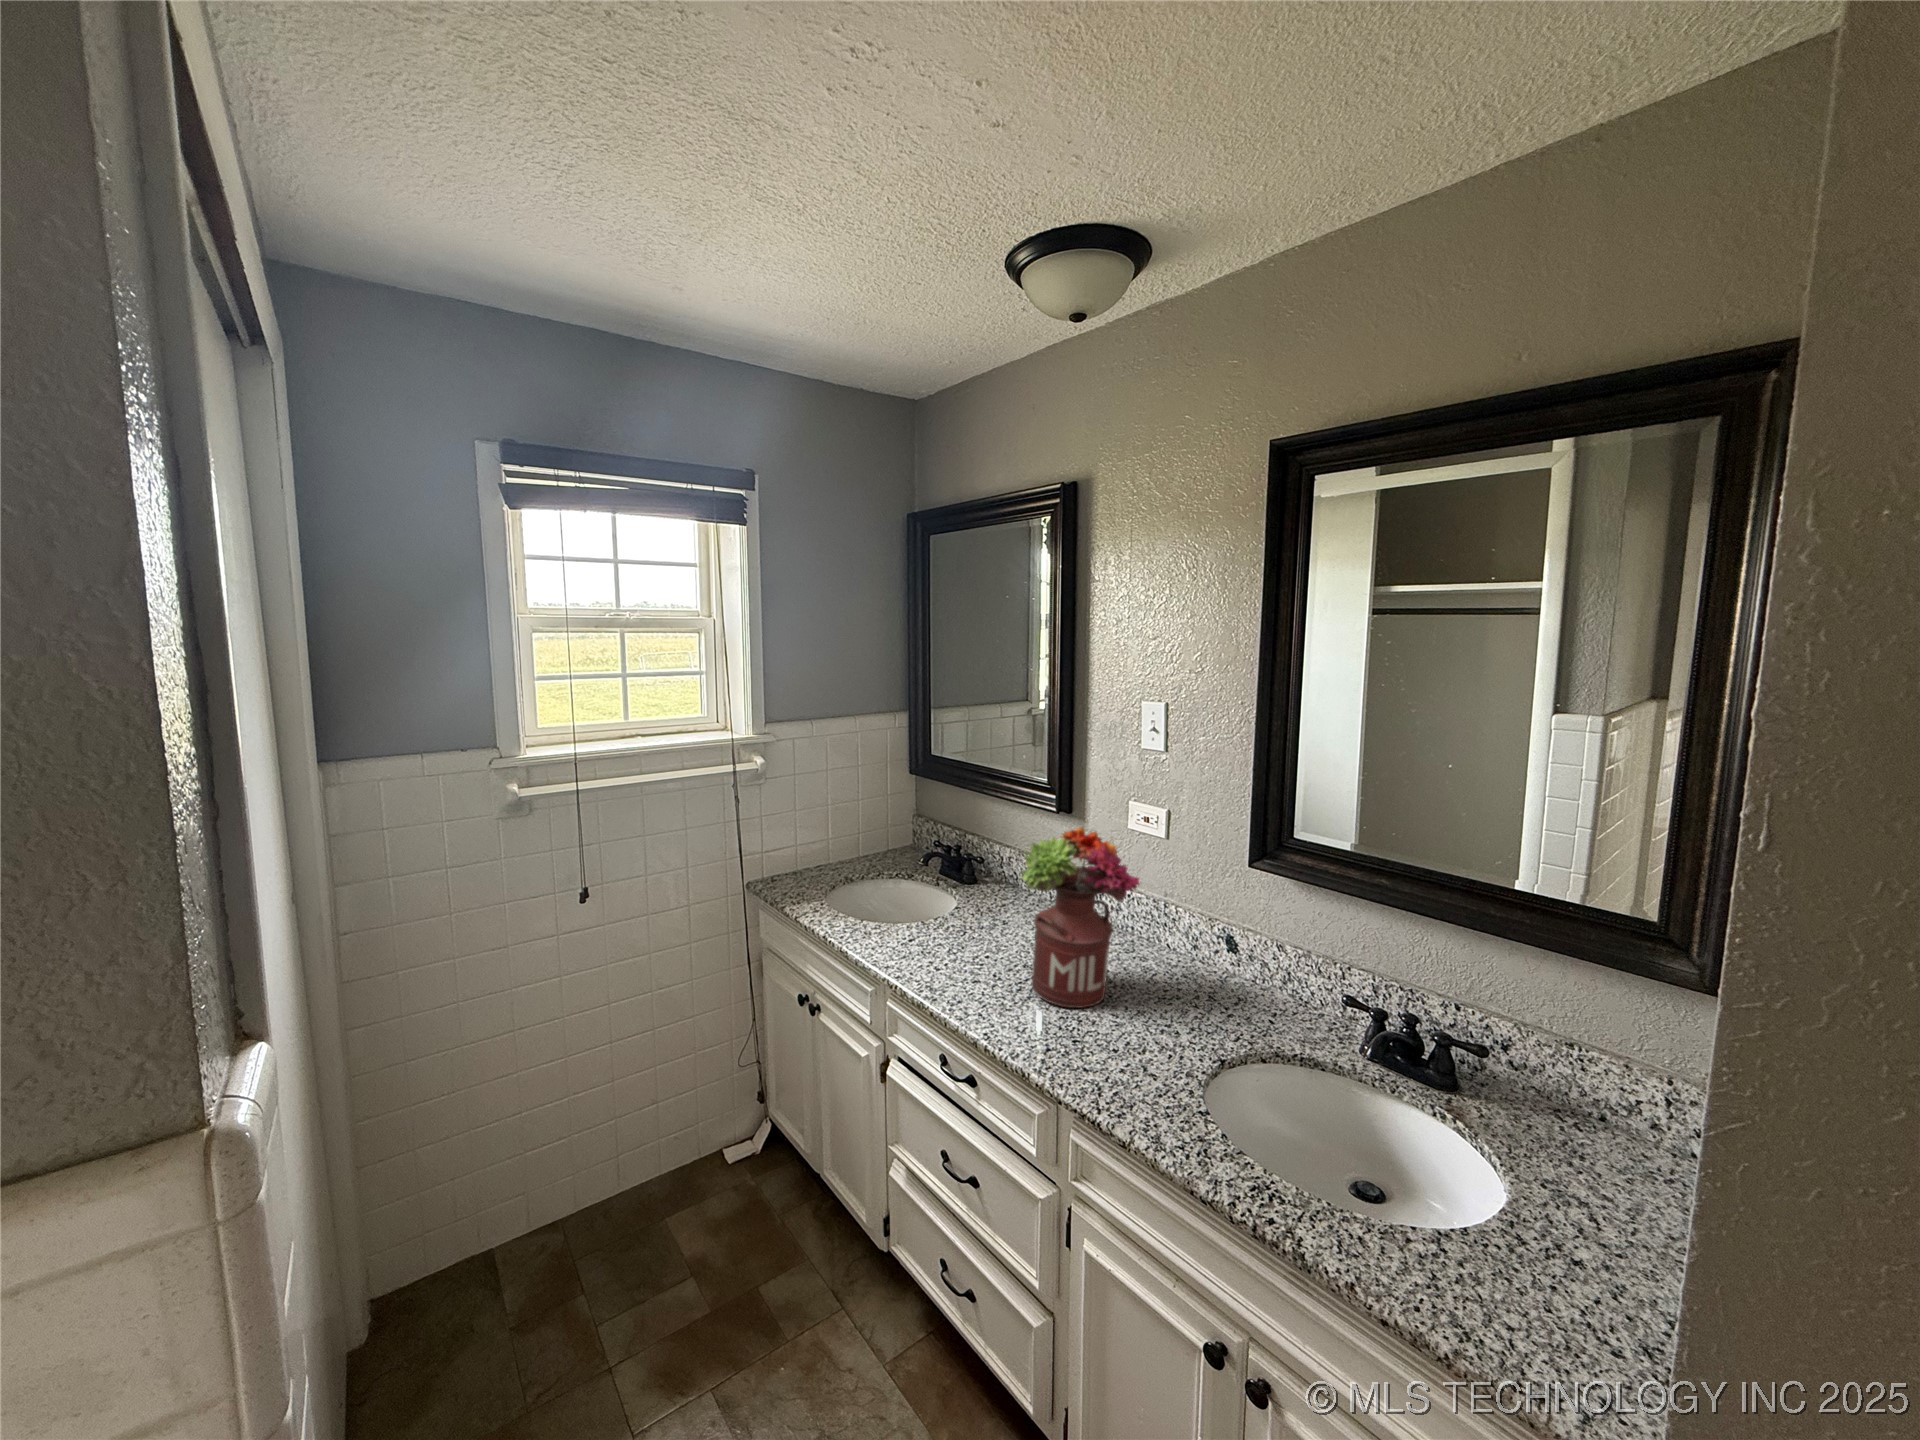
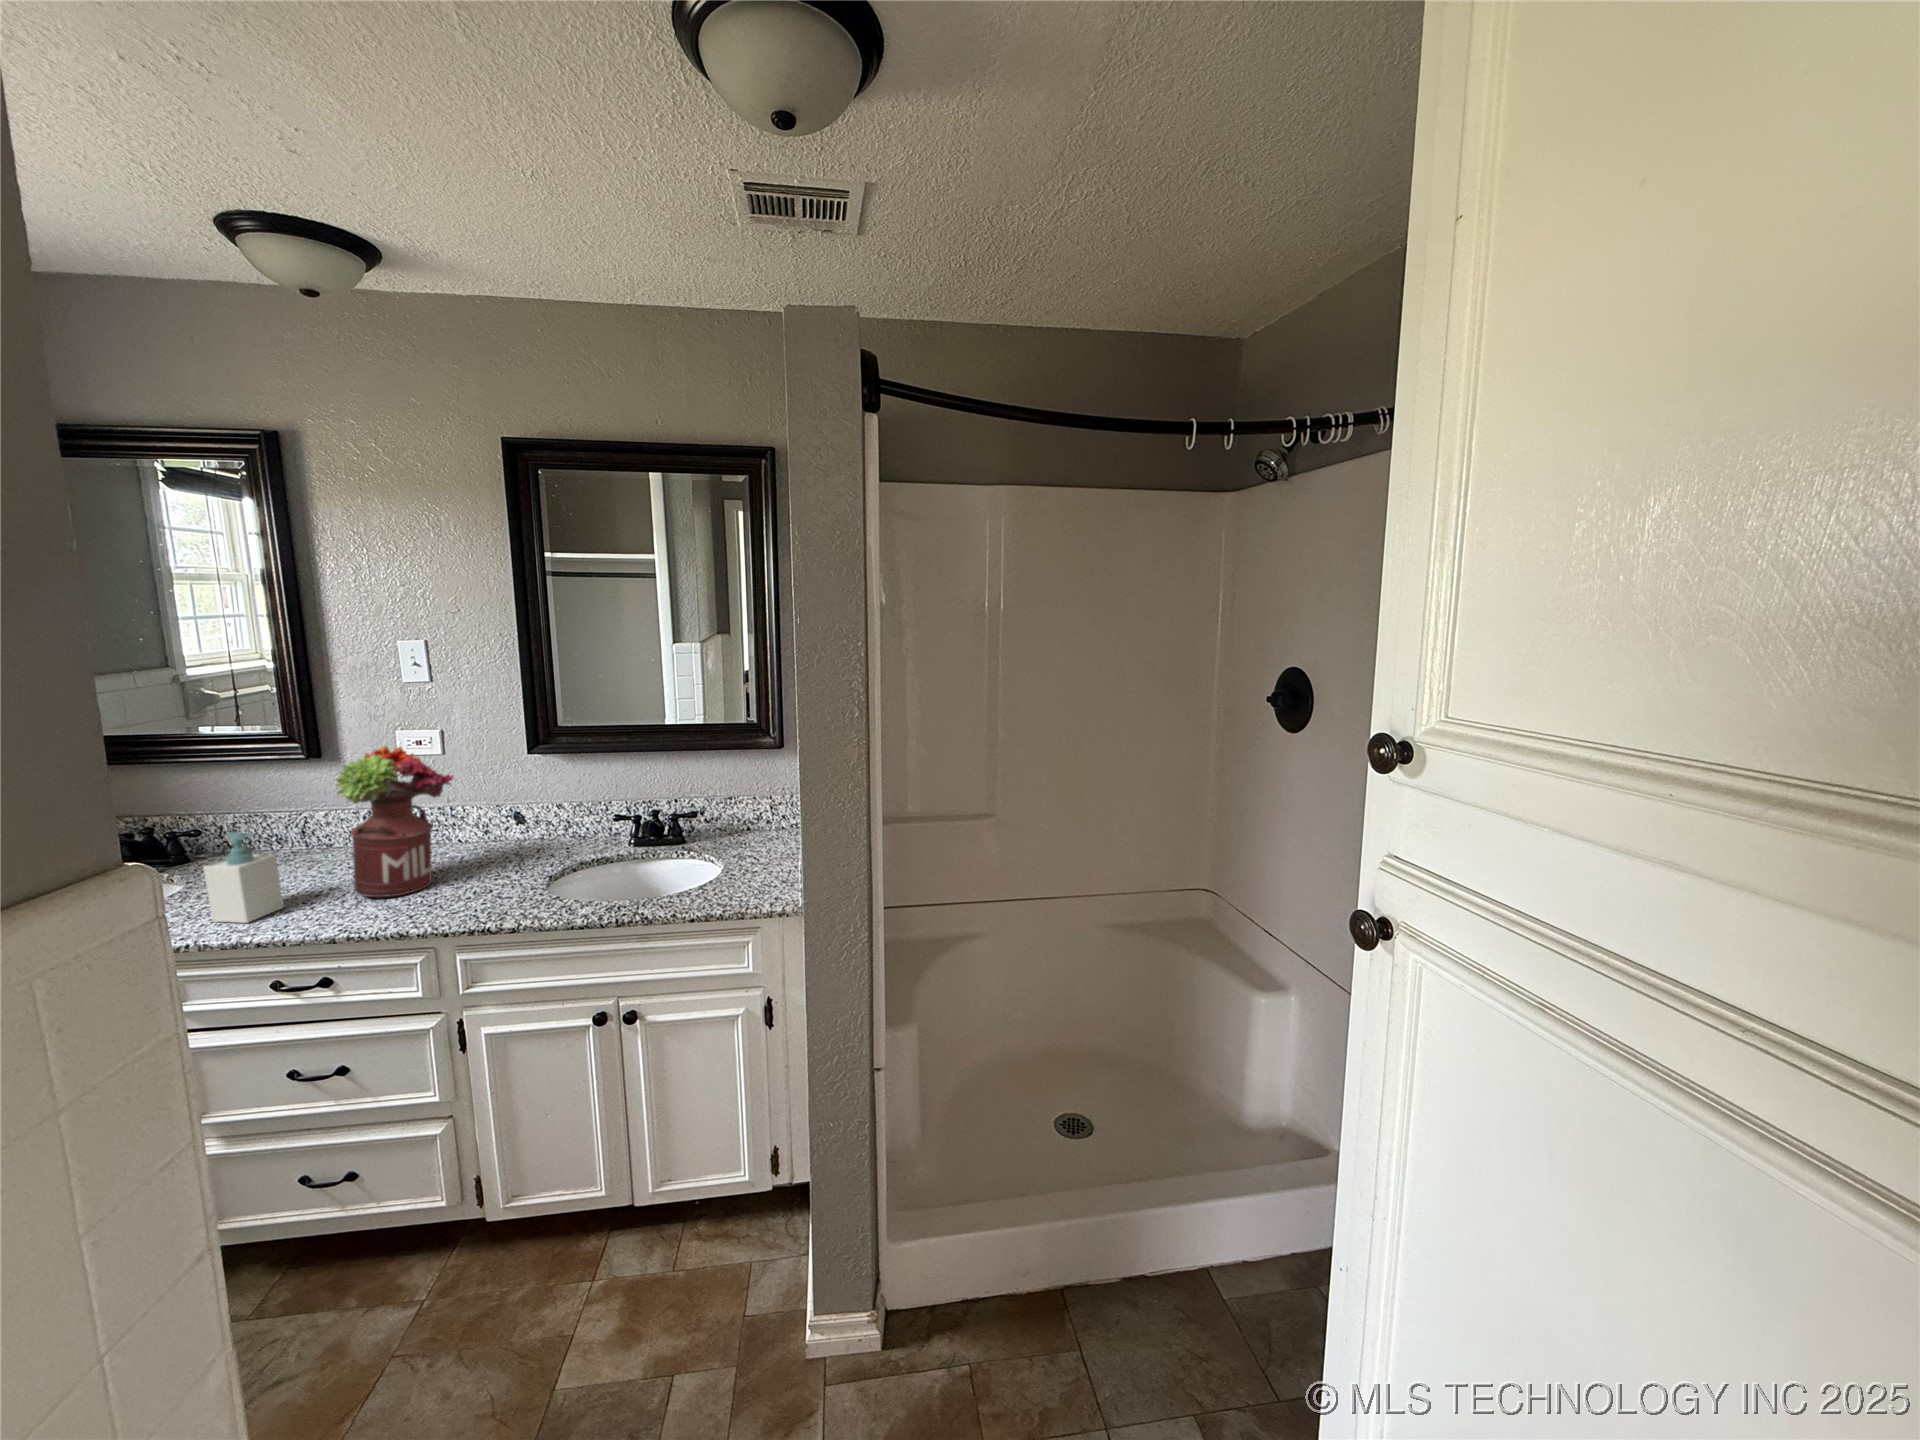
soap bottle: none [929,883,978,979] -> present [204,832,284,923]

